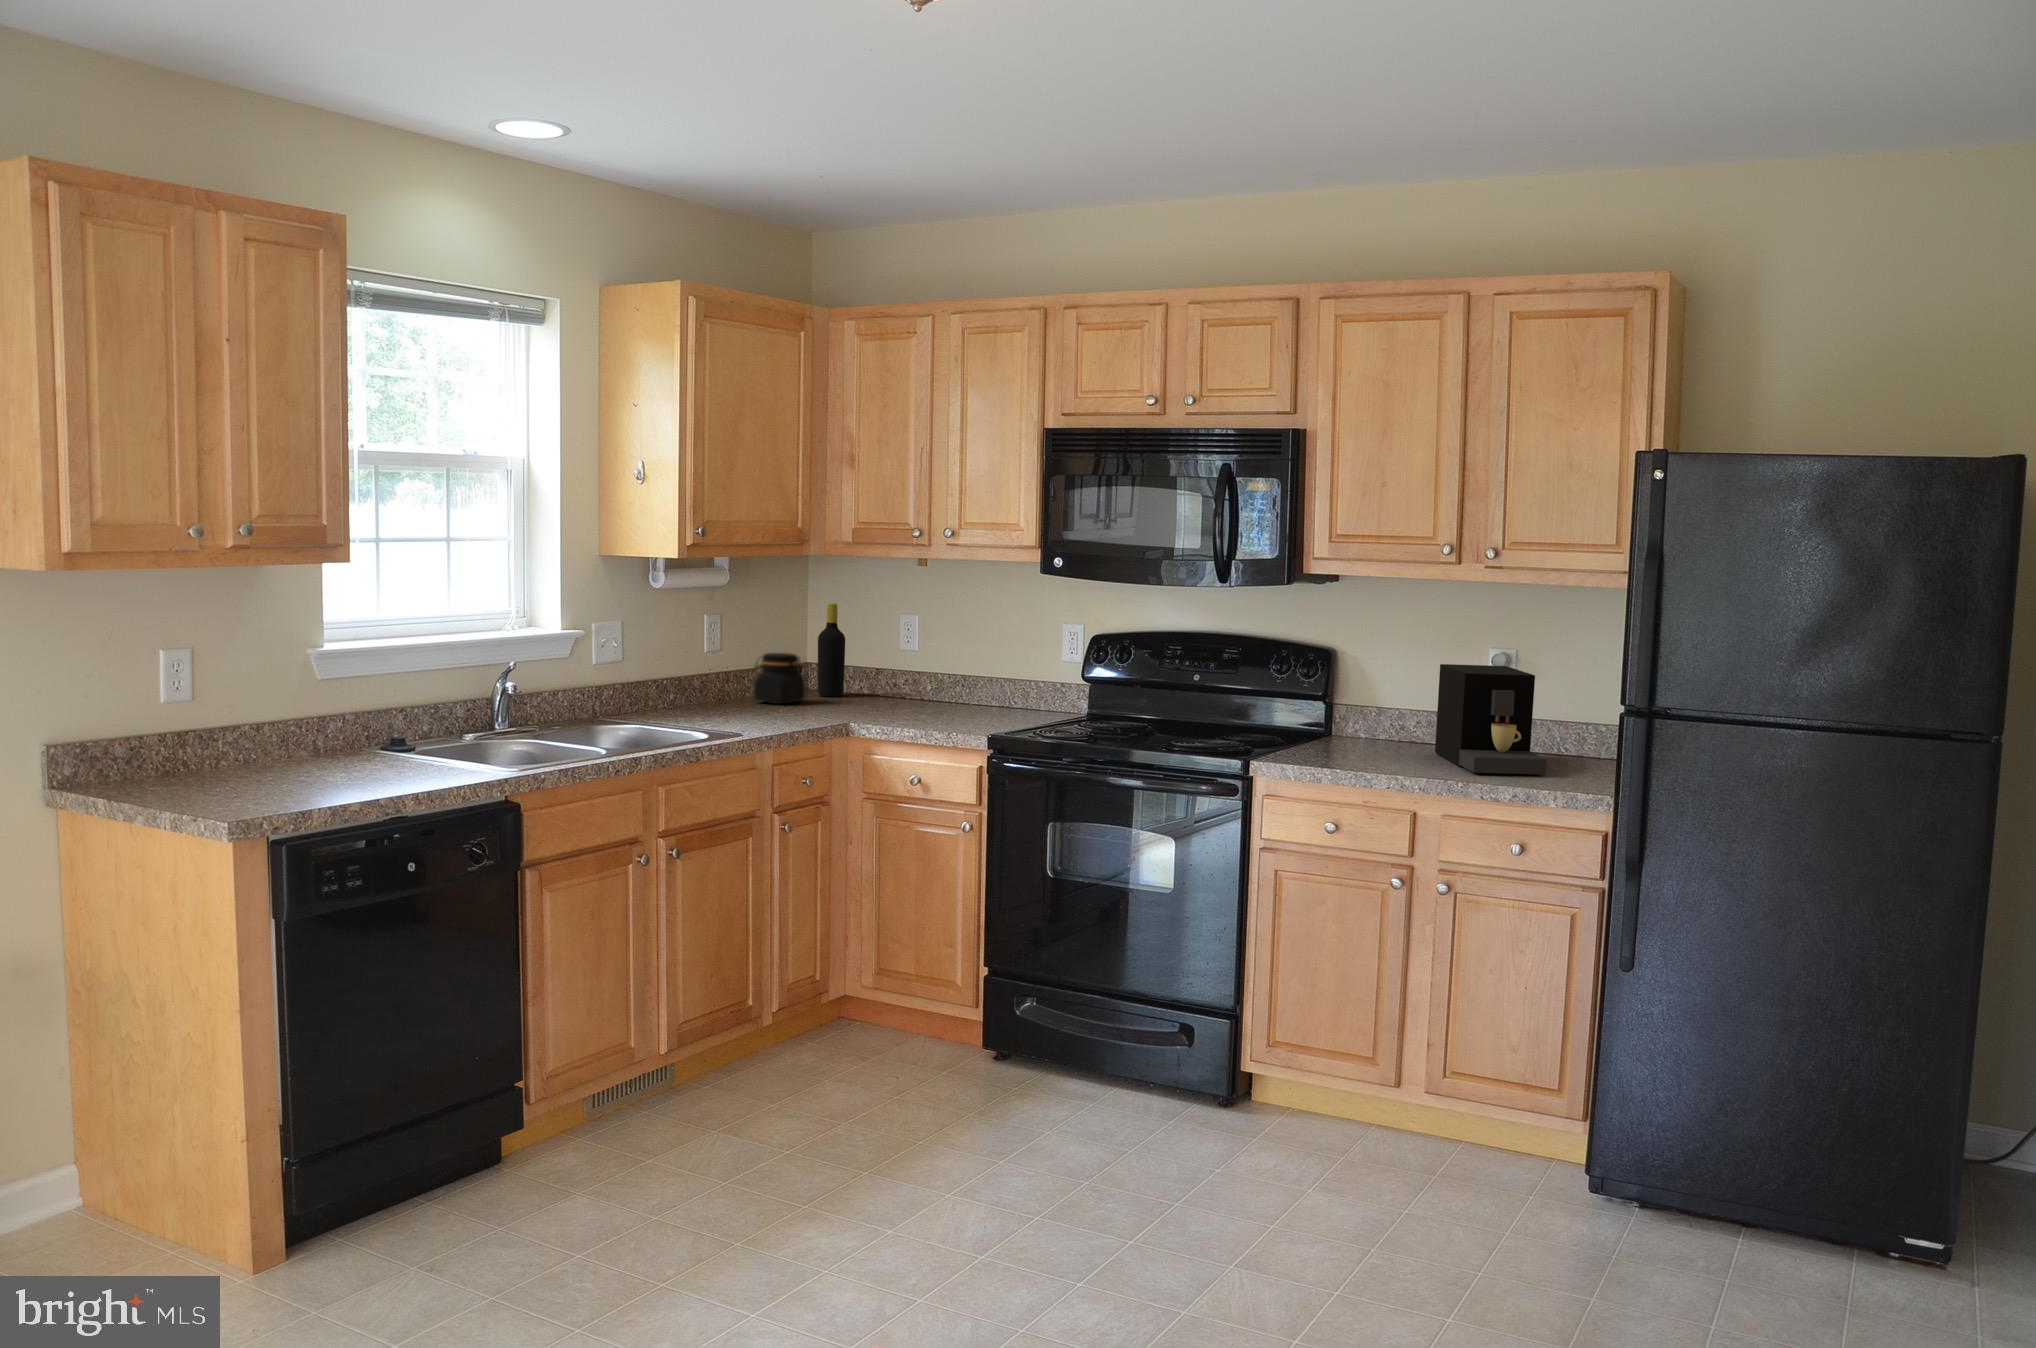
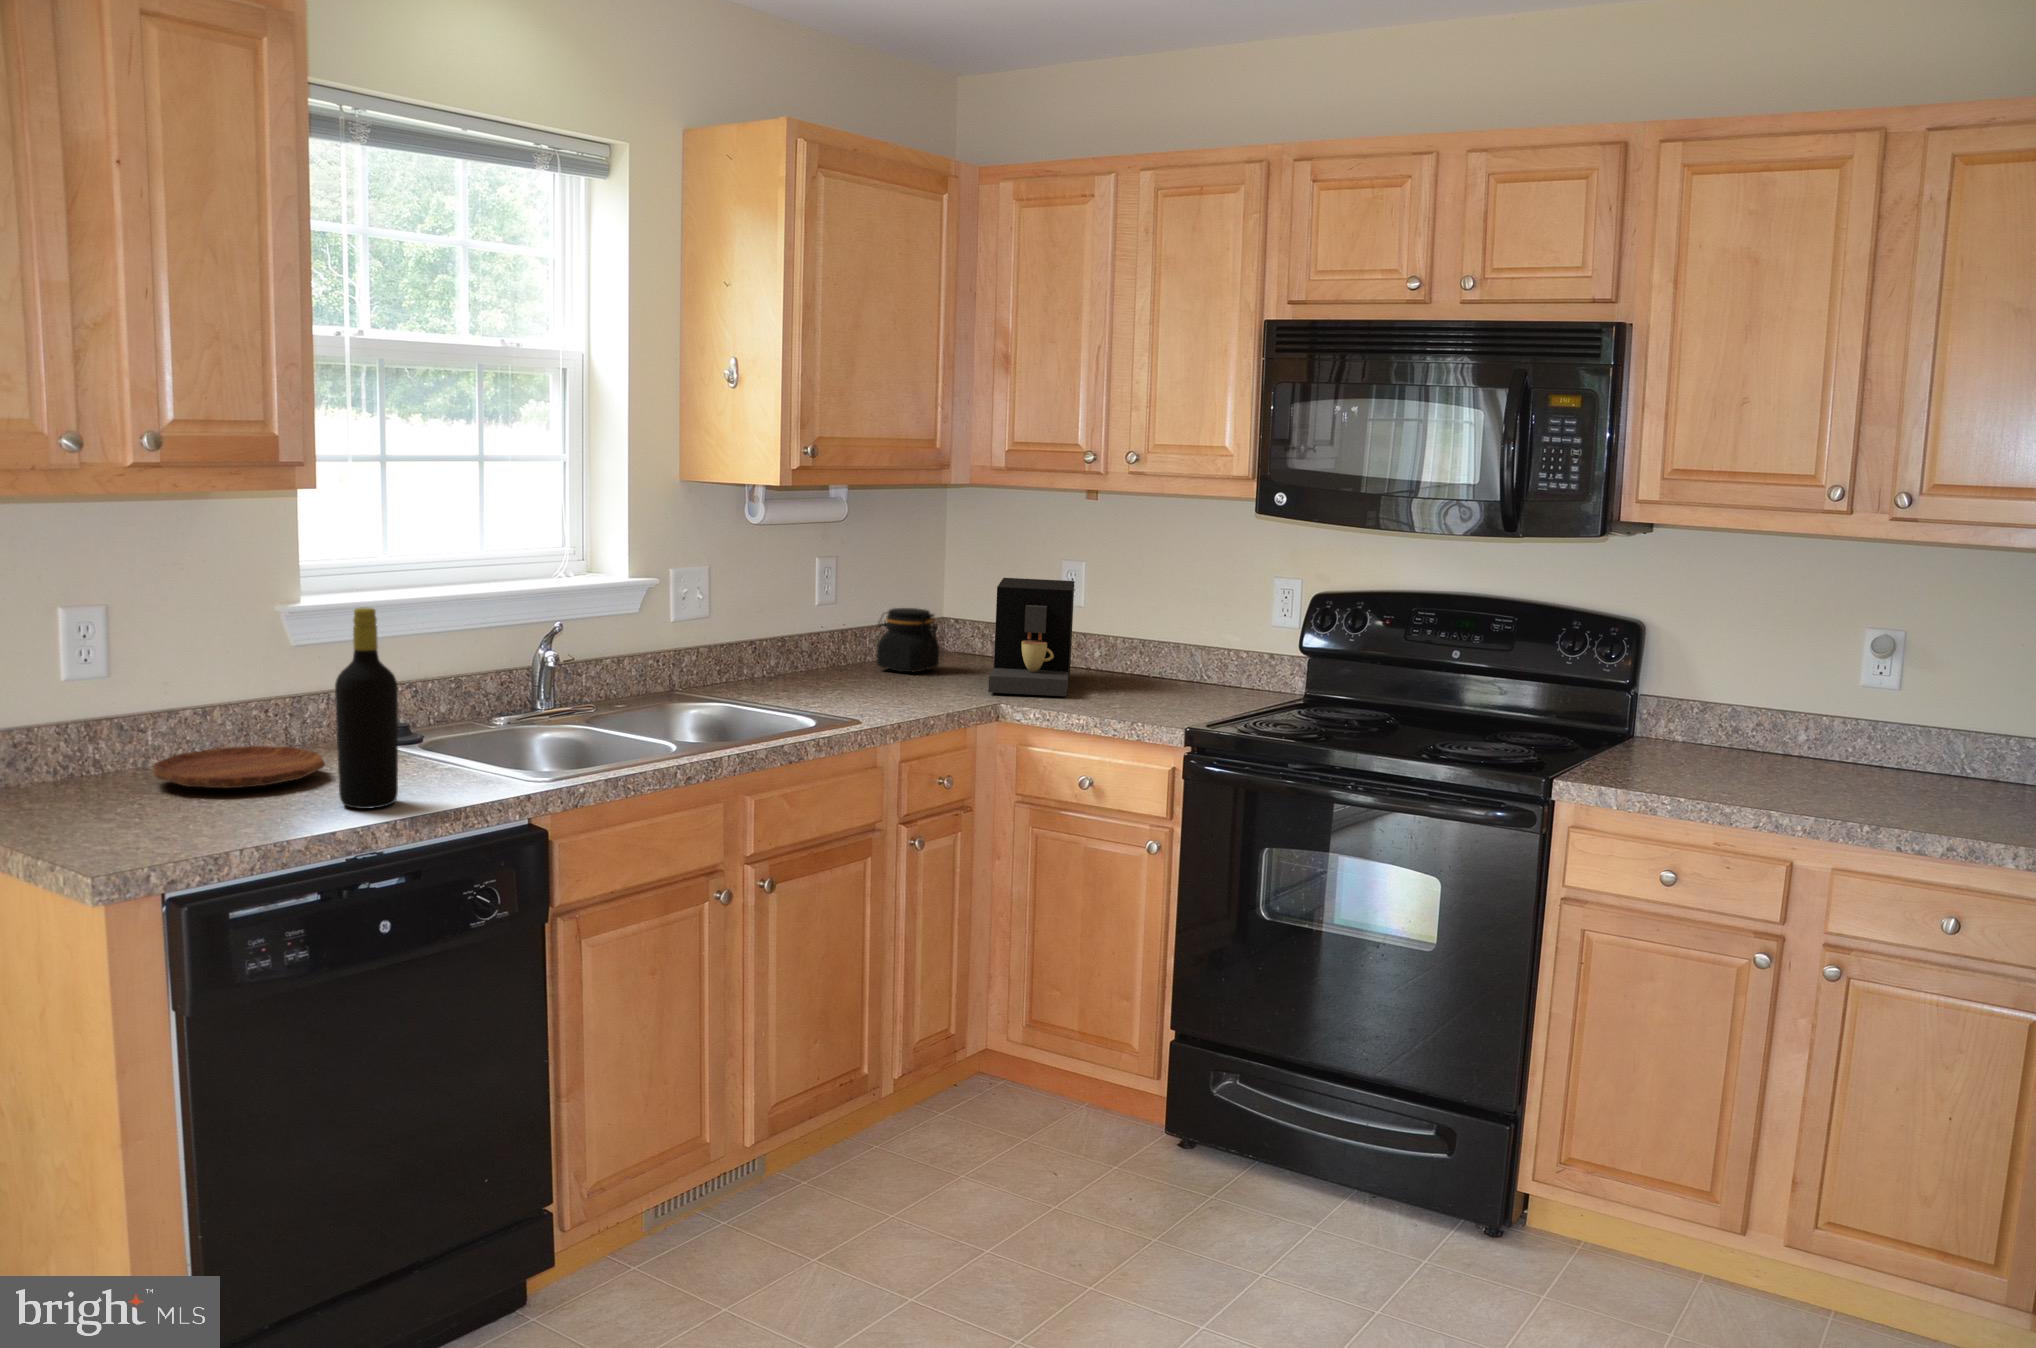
bottle: present [818,603,845,697] -> present [335,607,398,809]
coffee maker: present [1435,664,1547,775] -> present [989,578,1074,696]
tray: none [230,750,355,776] -> present [153,746,325,788]

